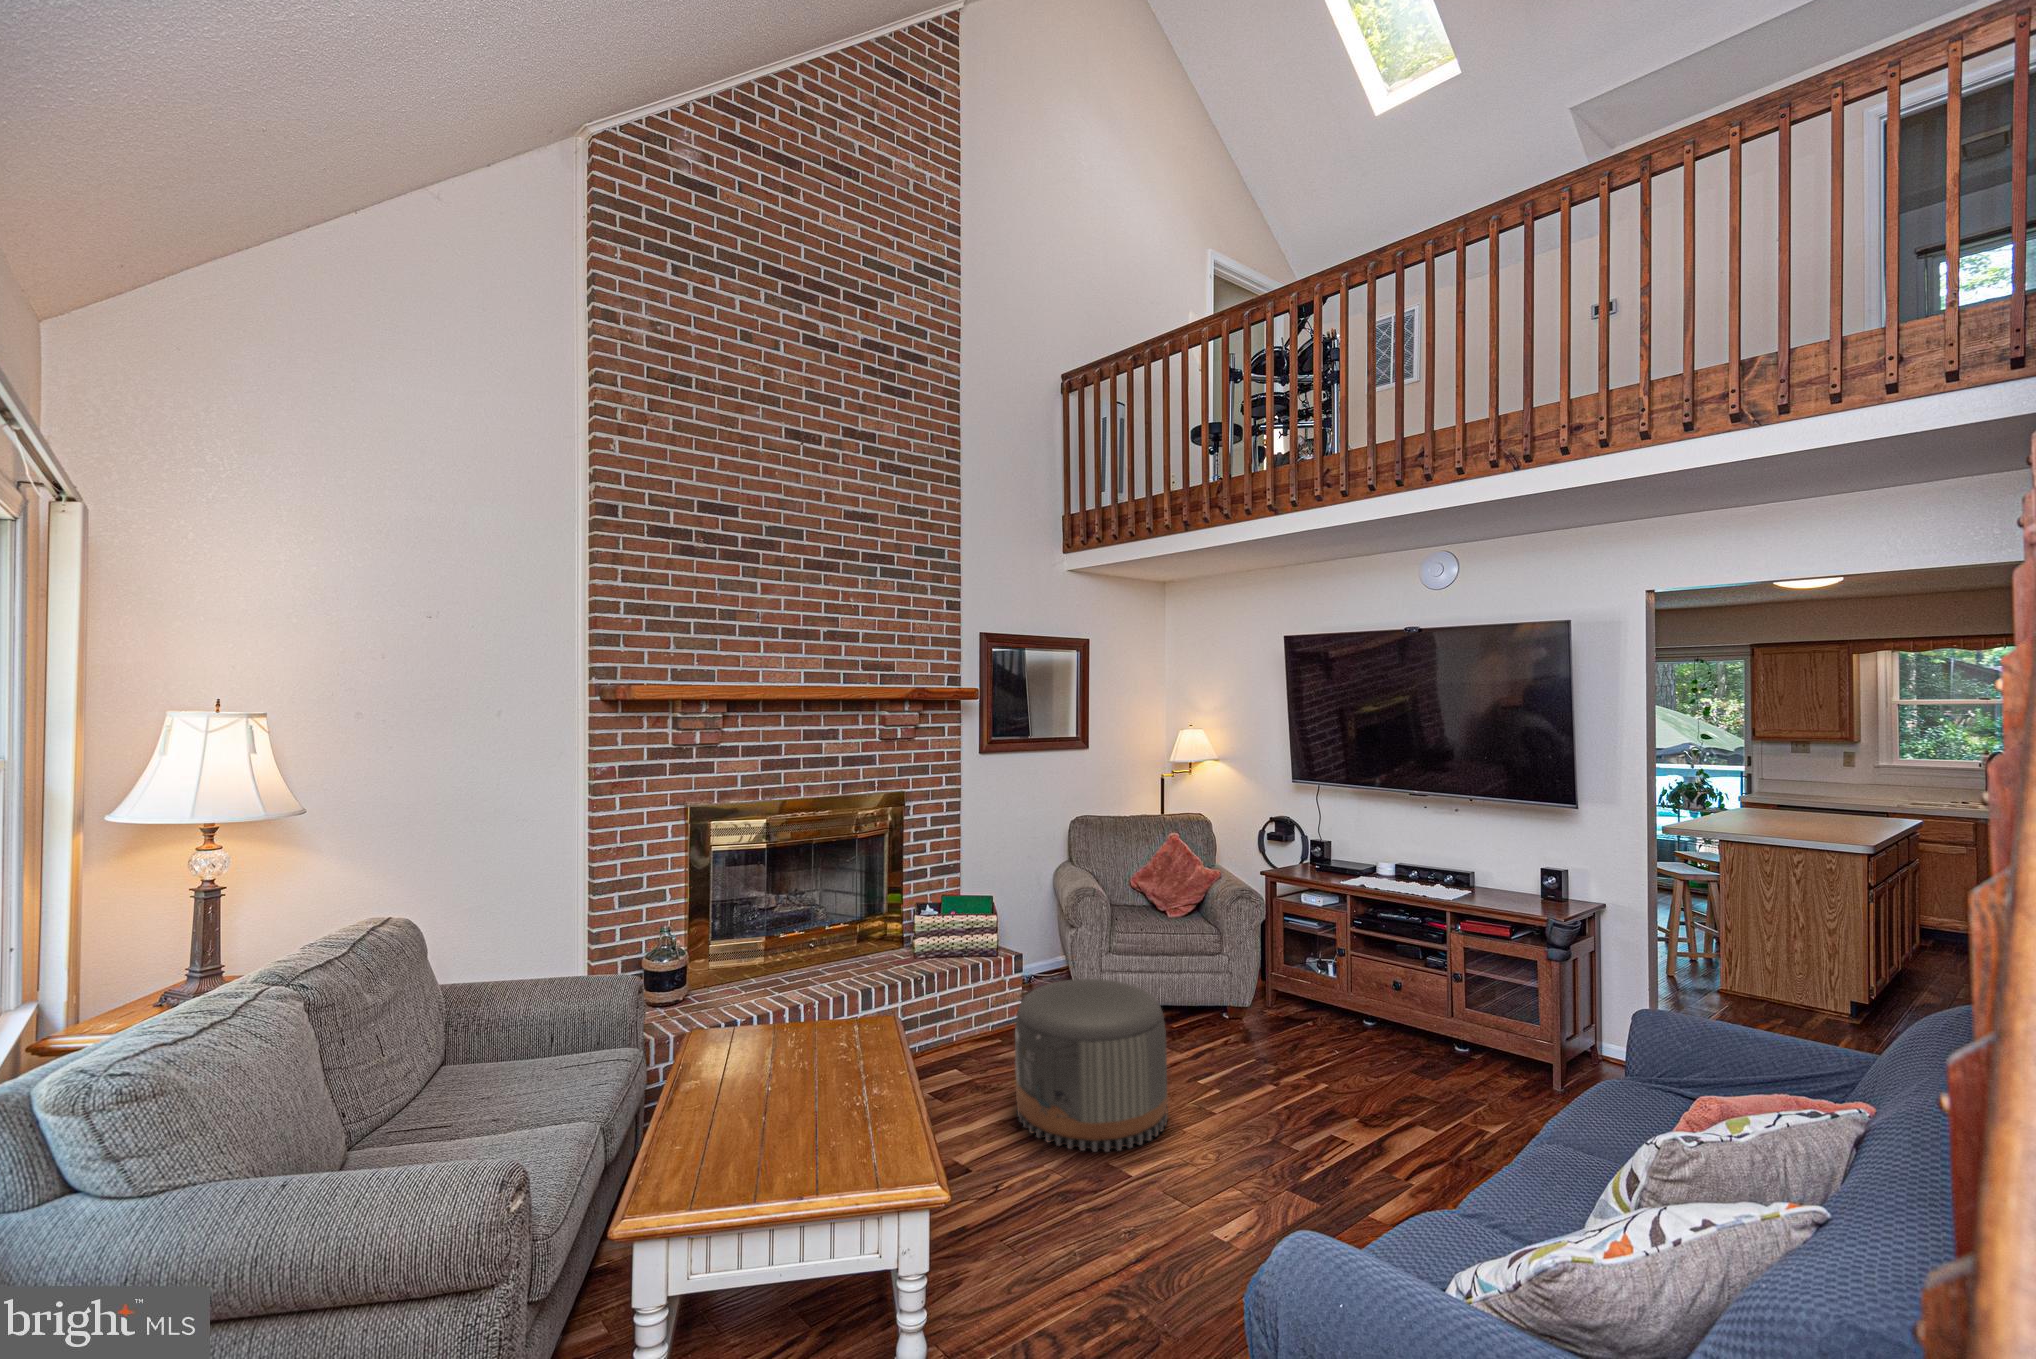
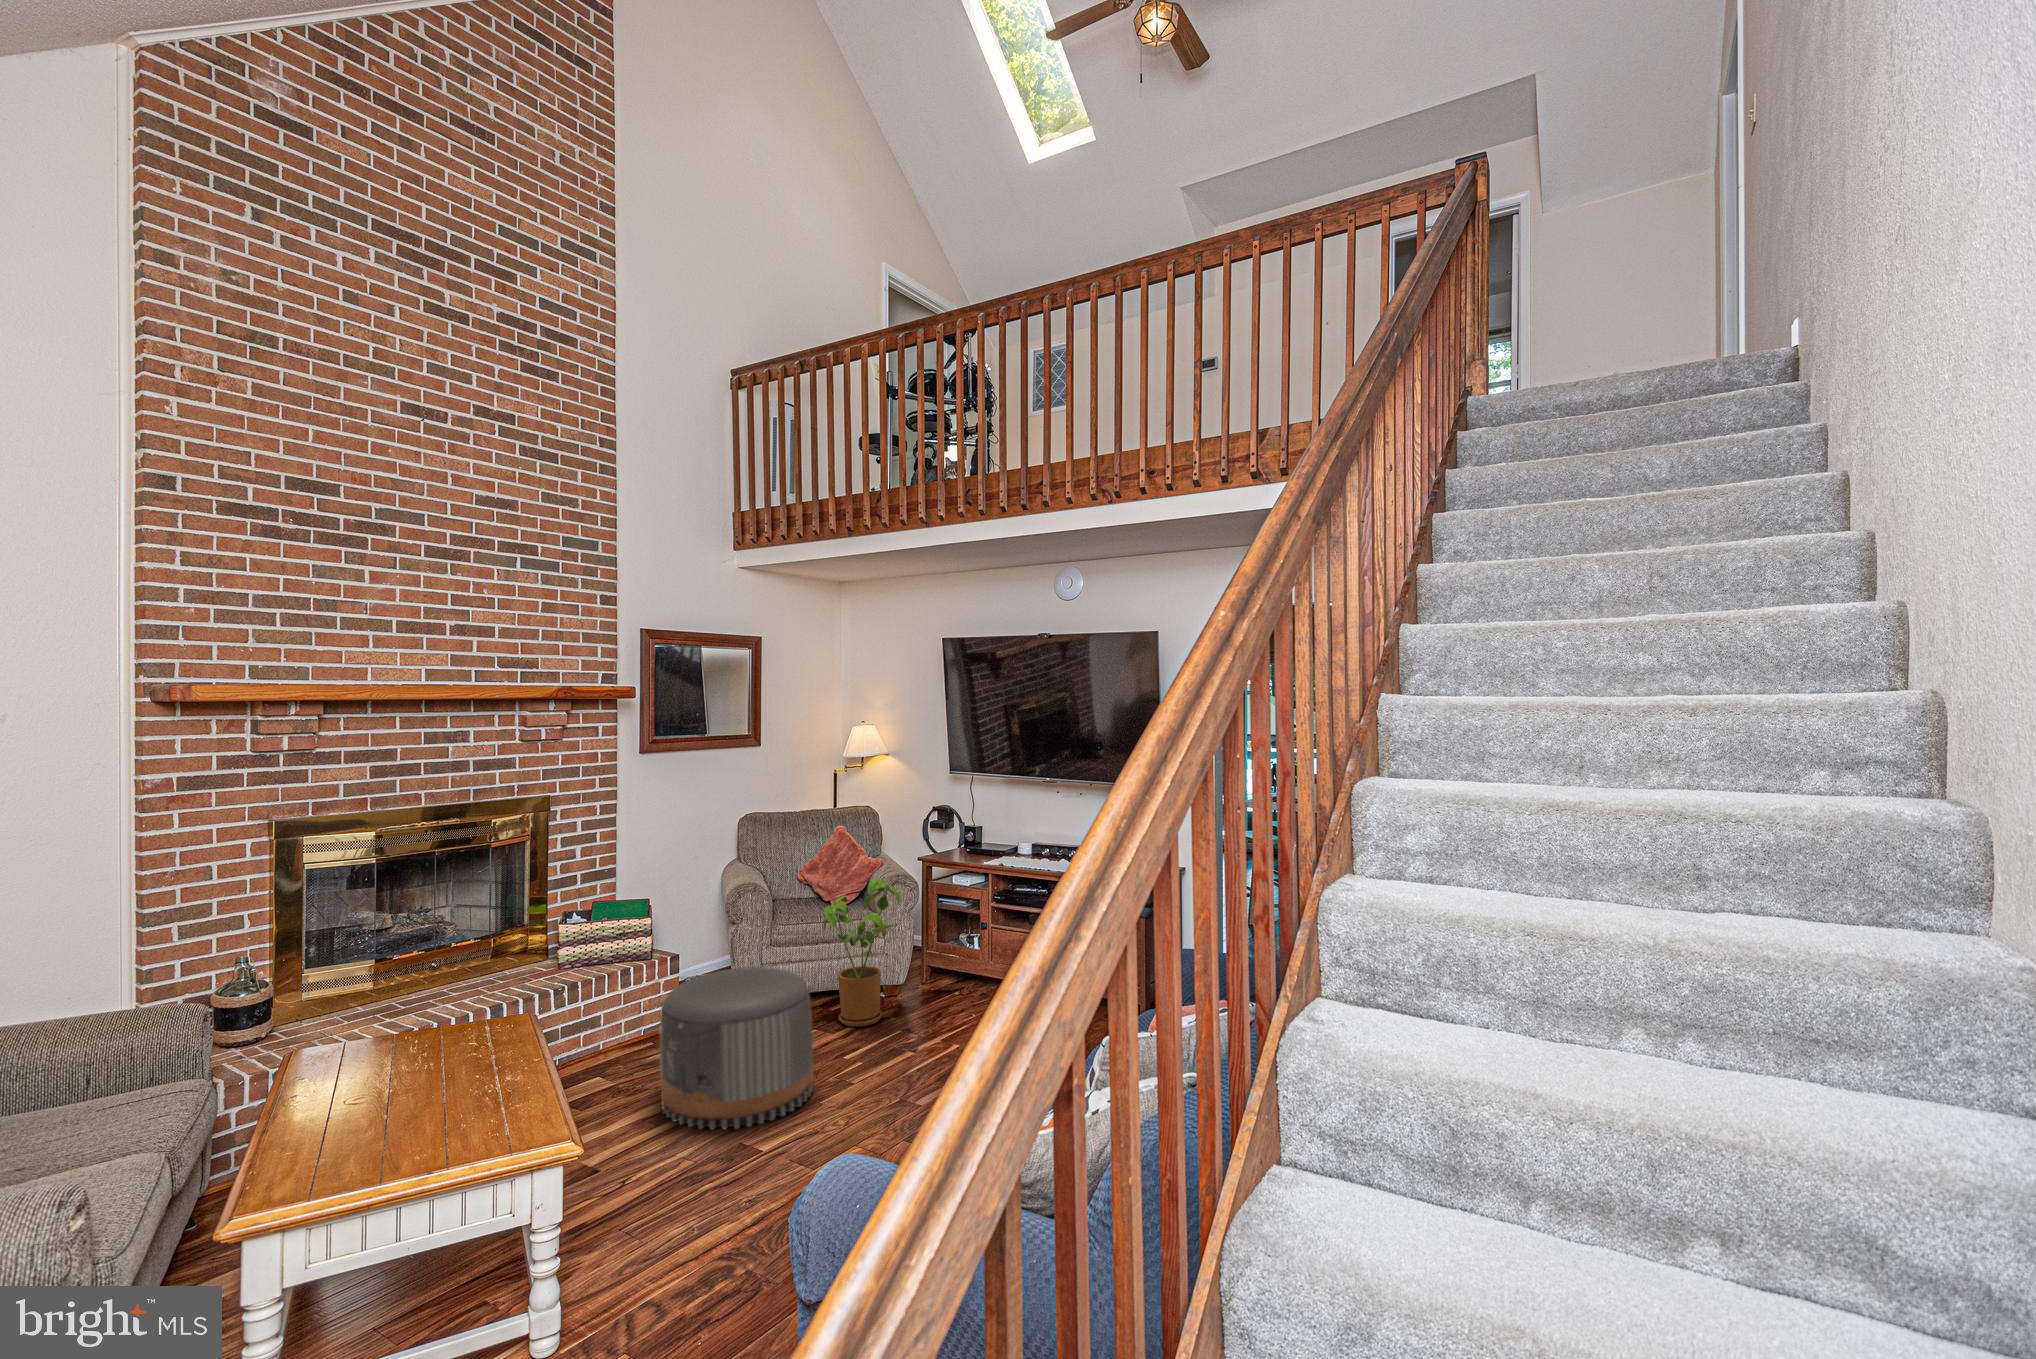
house plant: none [1165,893,1249,1049] -> present [824,878,903,1027]

